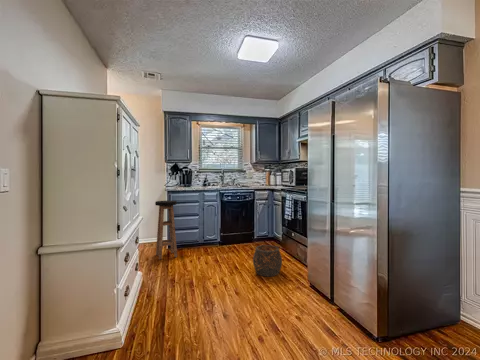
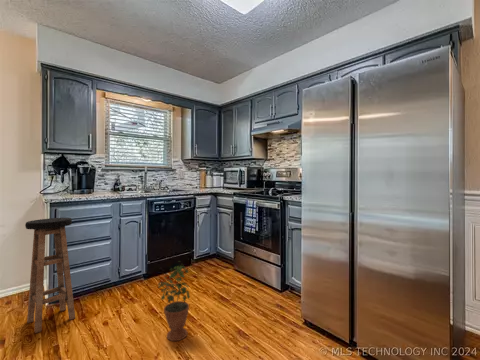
potted plant: none [214,230,233,275] -> present [158,265,190,341]
woven basket: present [253,245,282,276] -> none [222,275,266,329]

